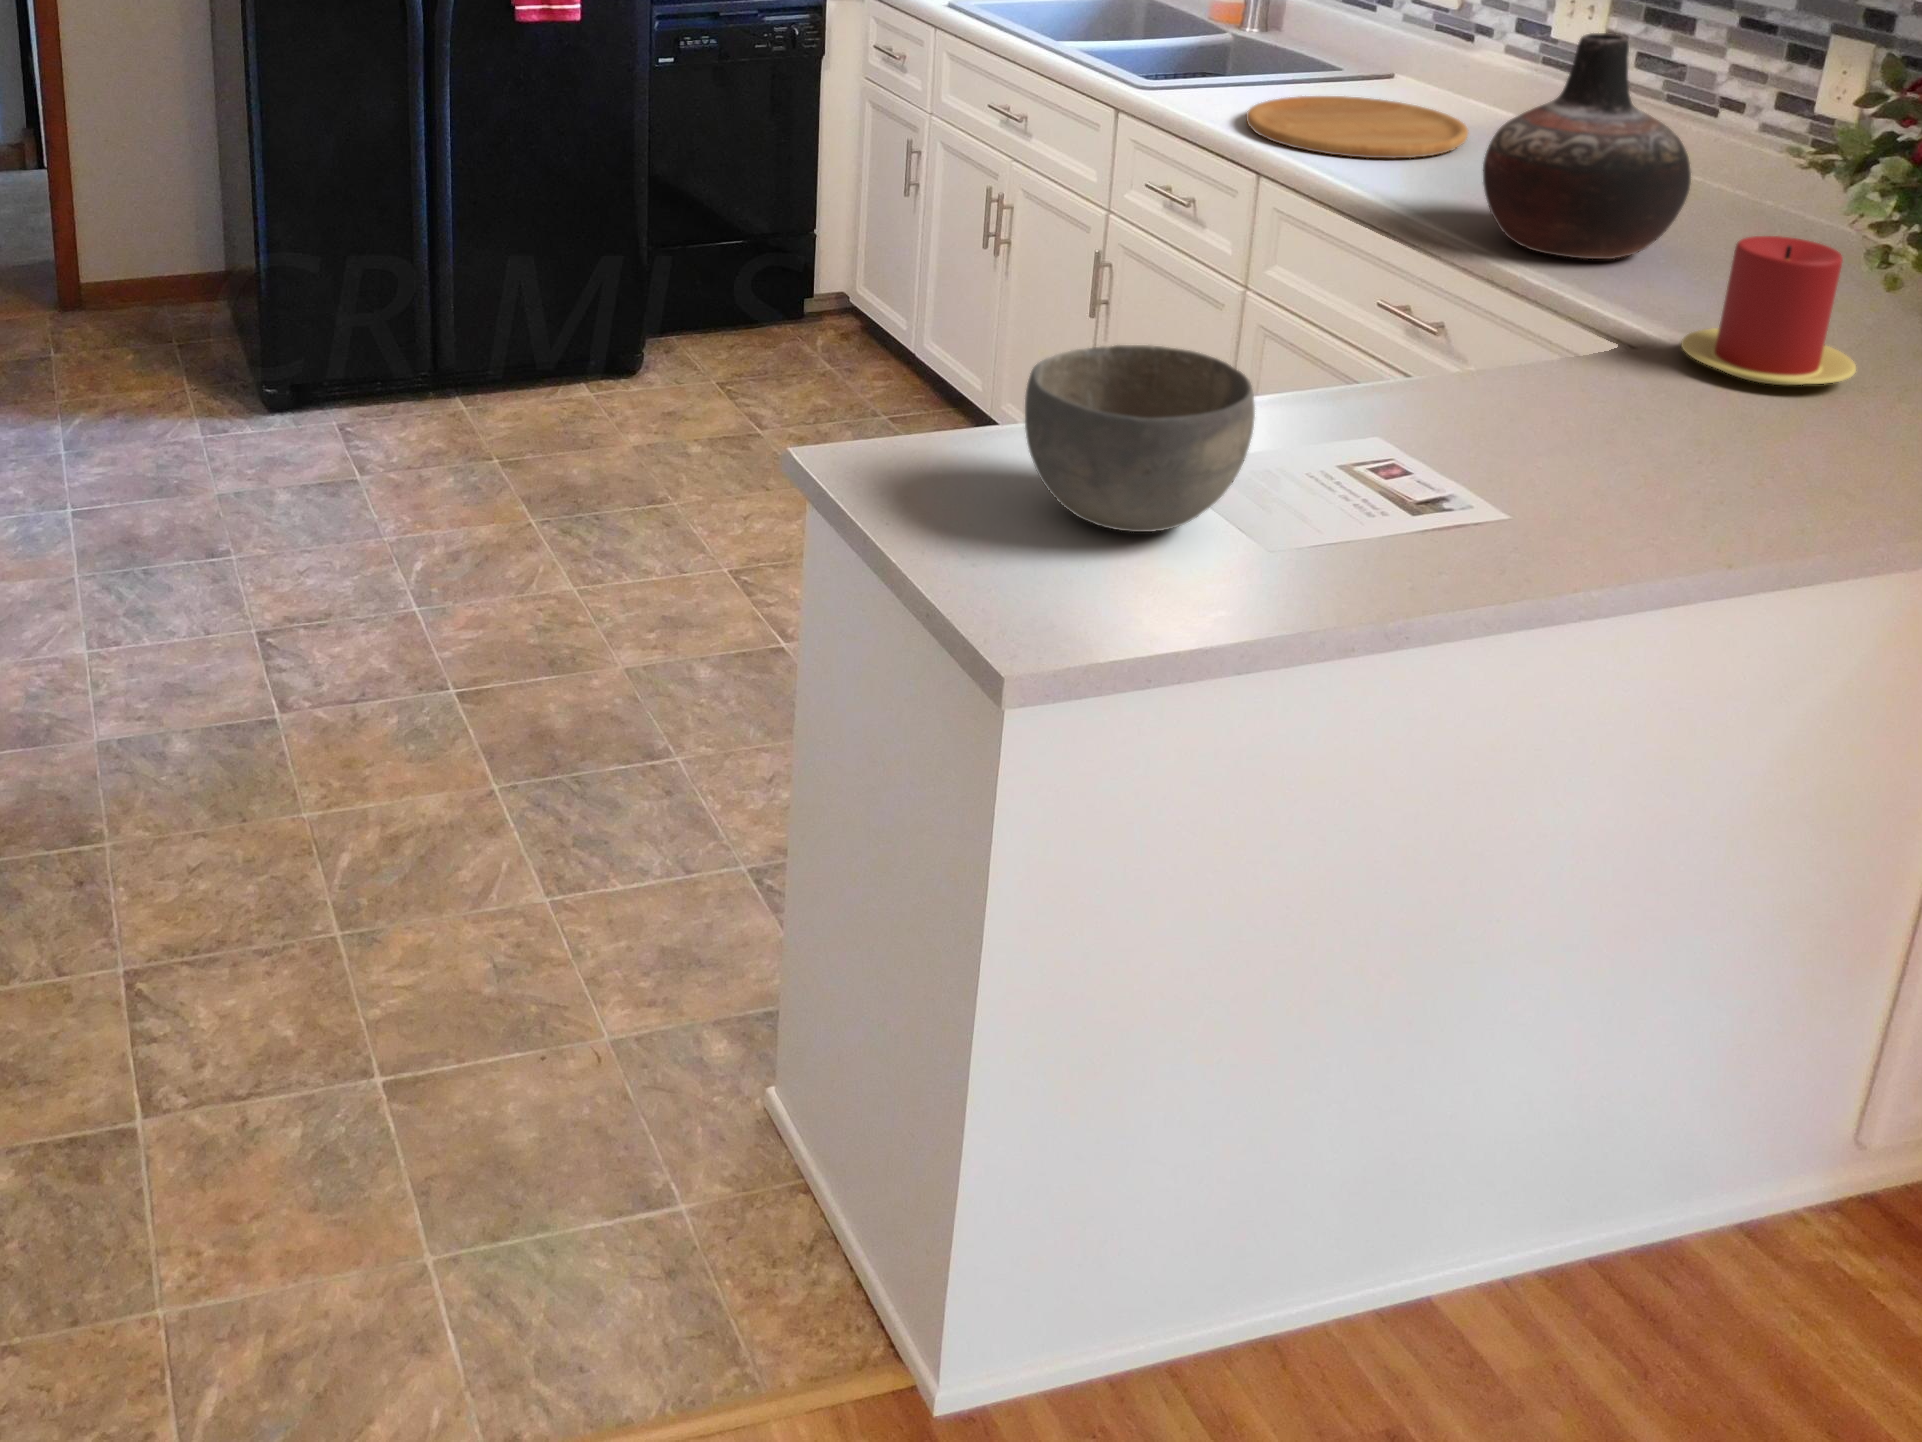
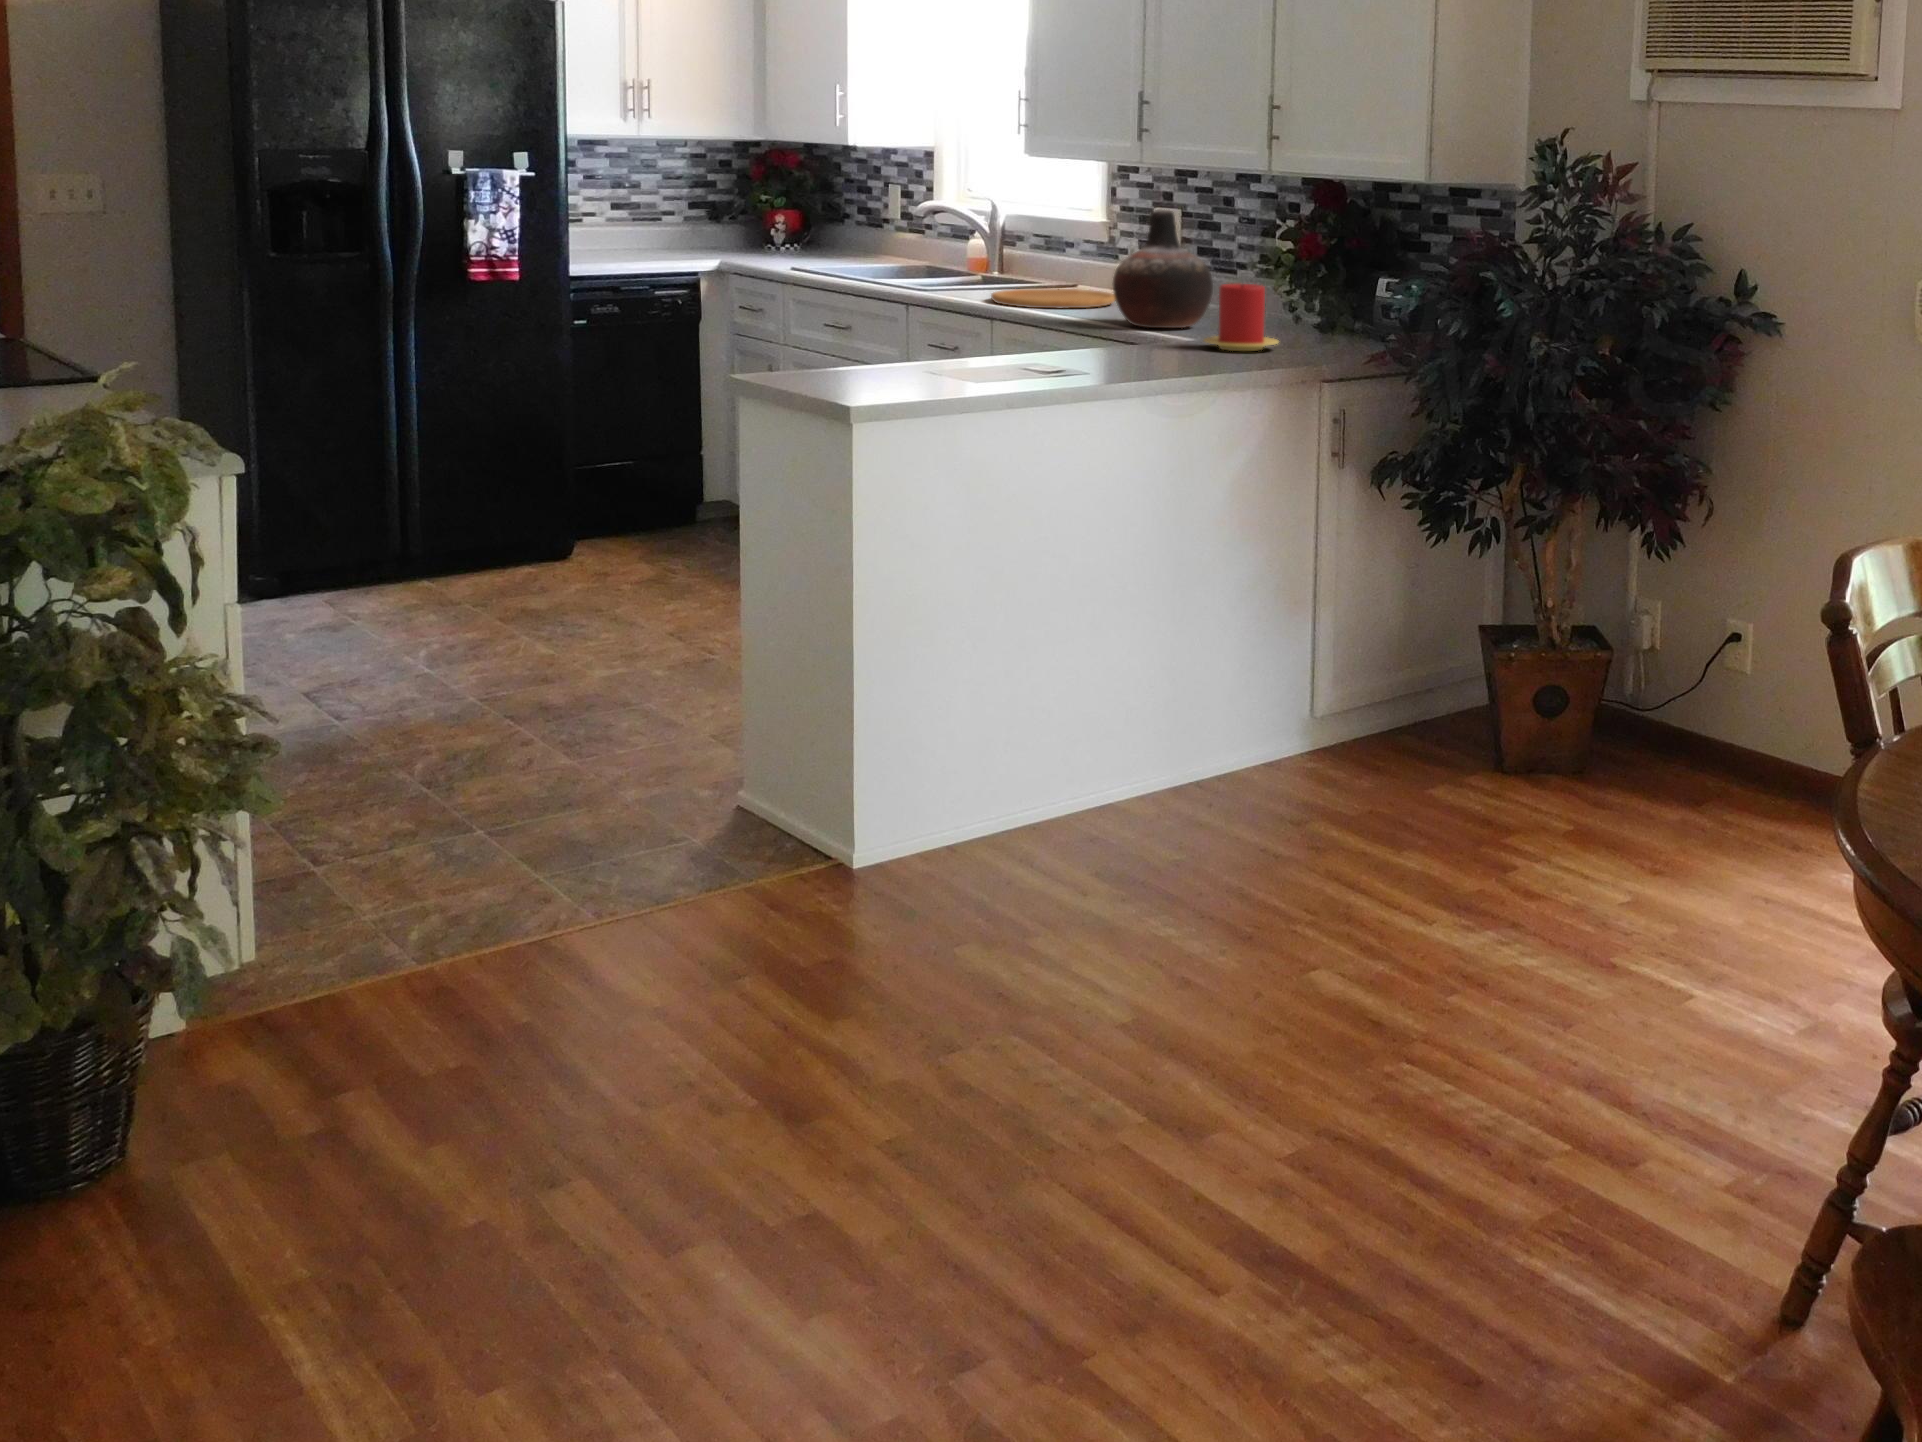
bowl: present [1025,345,1255,532] -> none [873,303,986,384]

